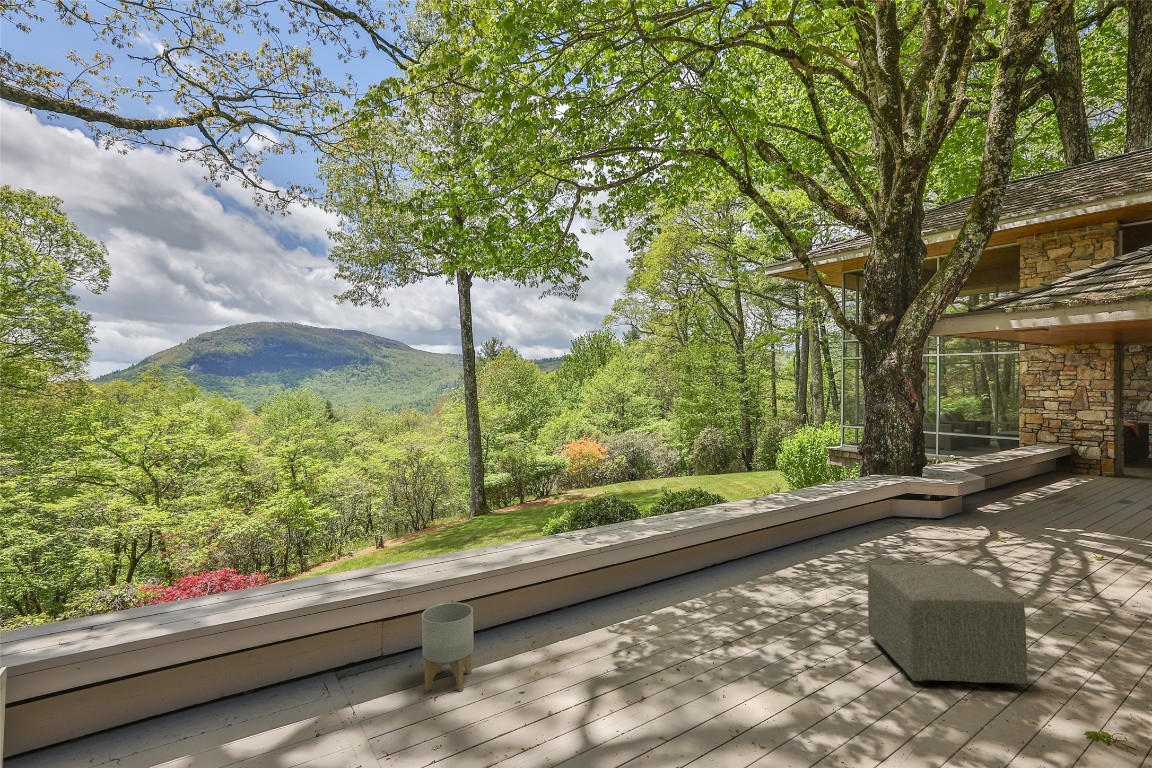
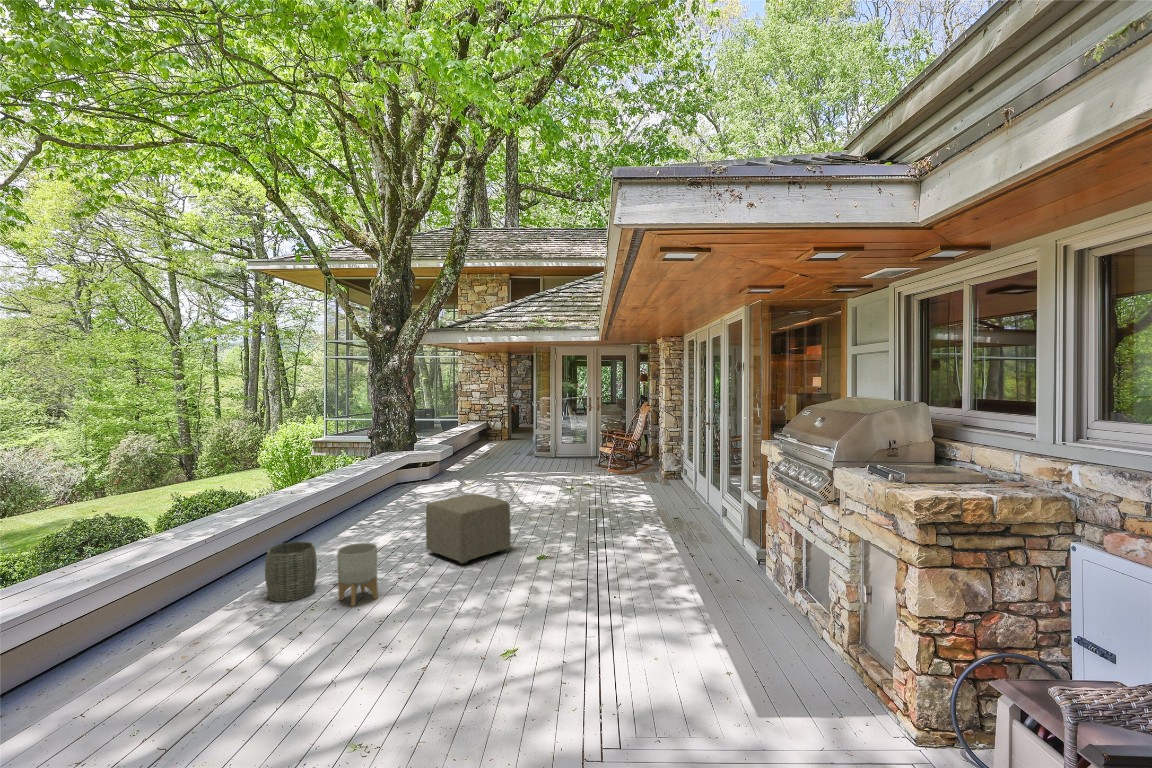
woven basket: none [647,572,703,647] -> present [265,541,317,602]
planter: present [422,602,474,692] -> present [337,543,378,607]

